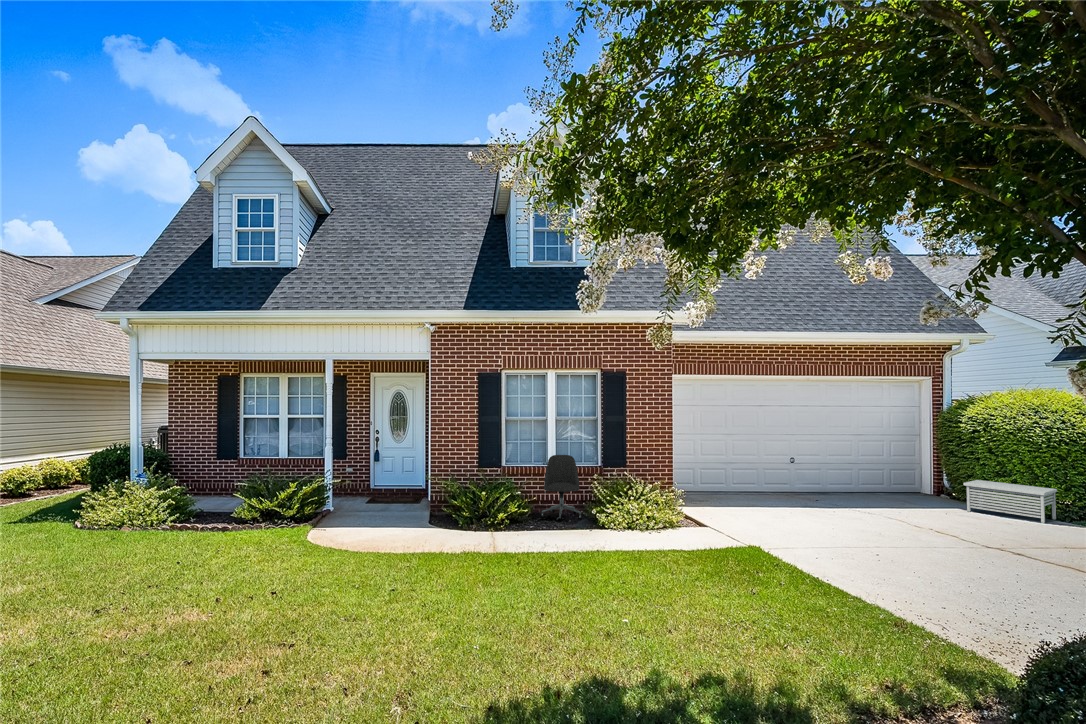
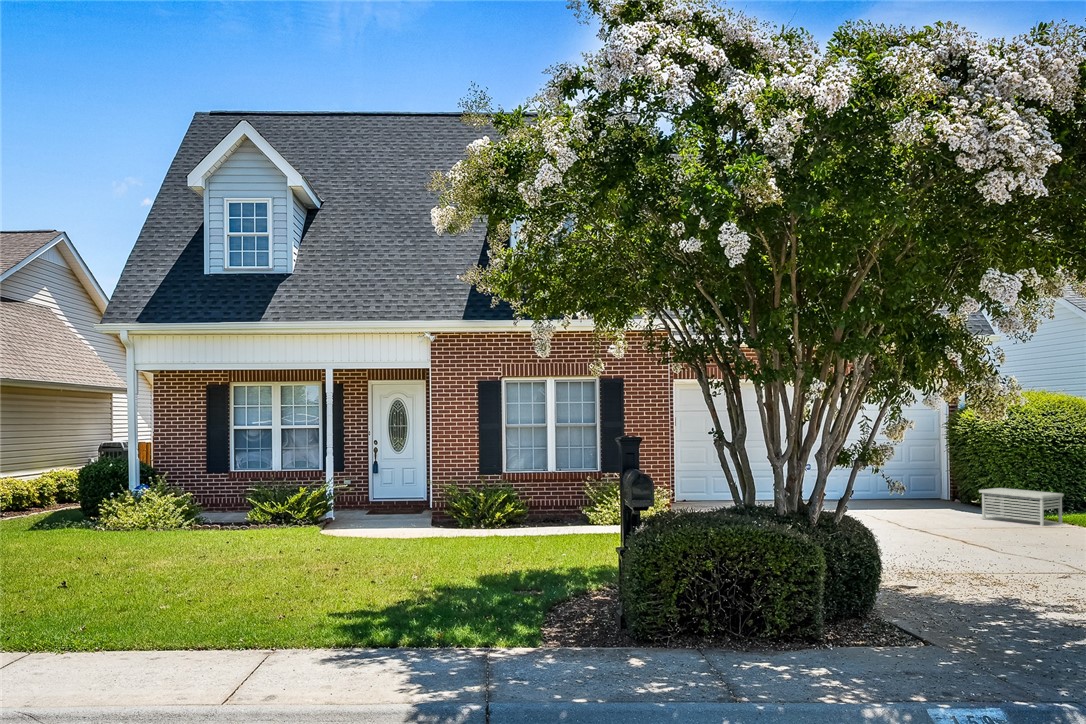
chair: present [540,455,582,521] -> none [539,462,580,525]

